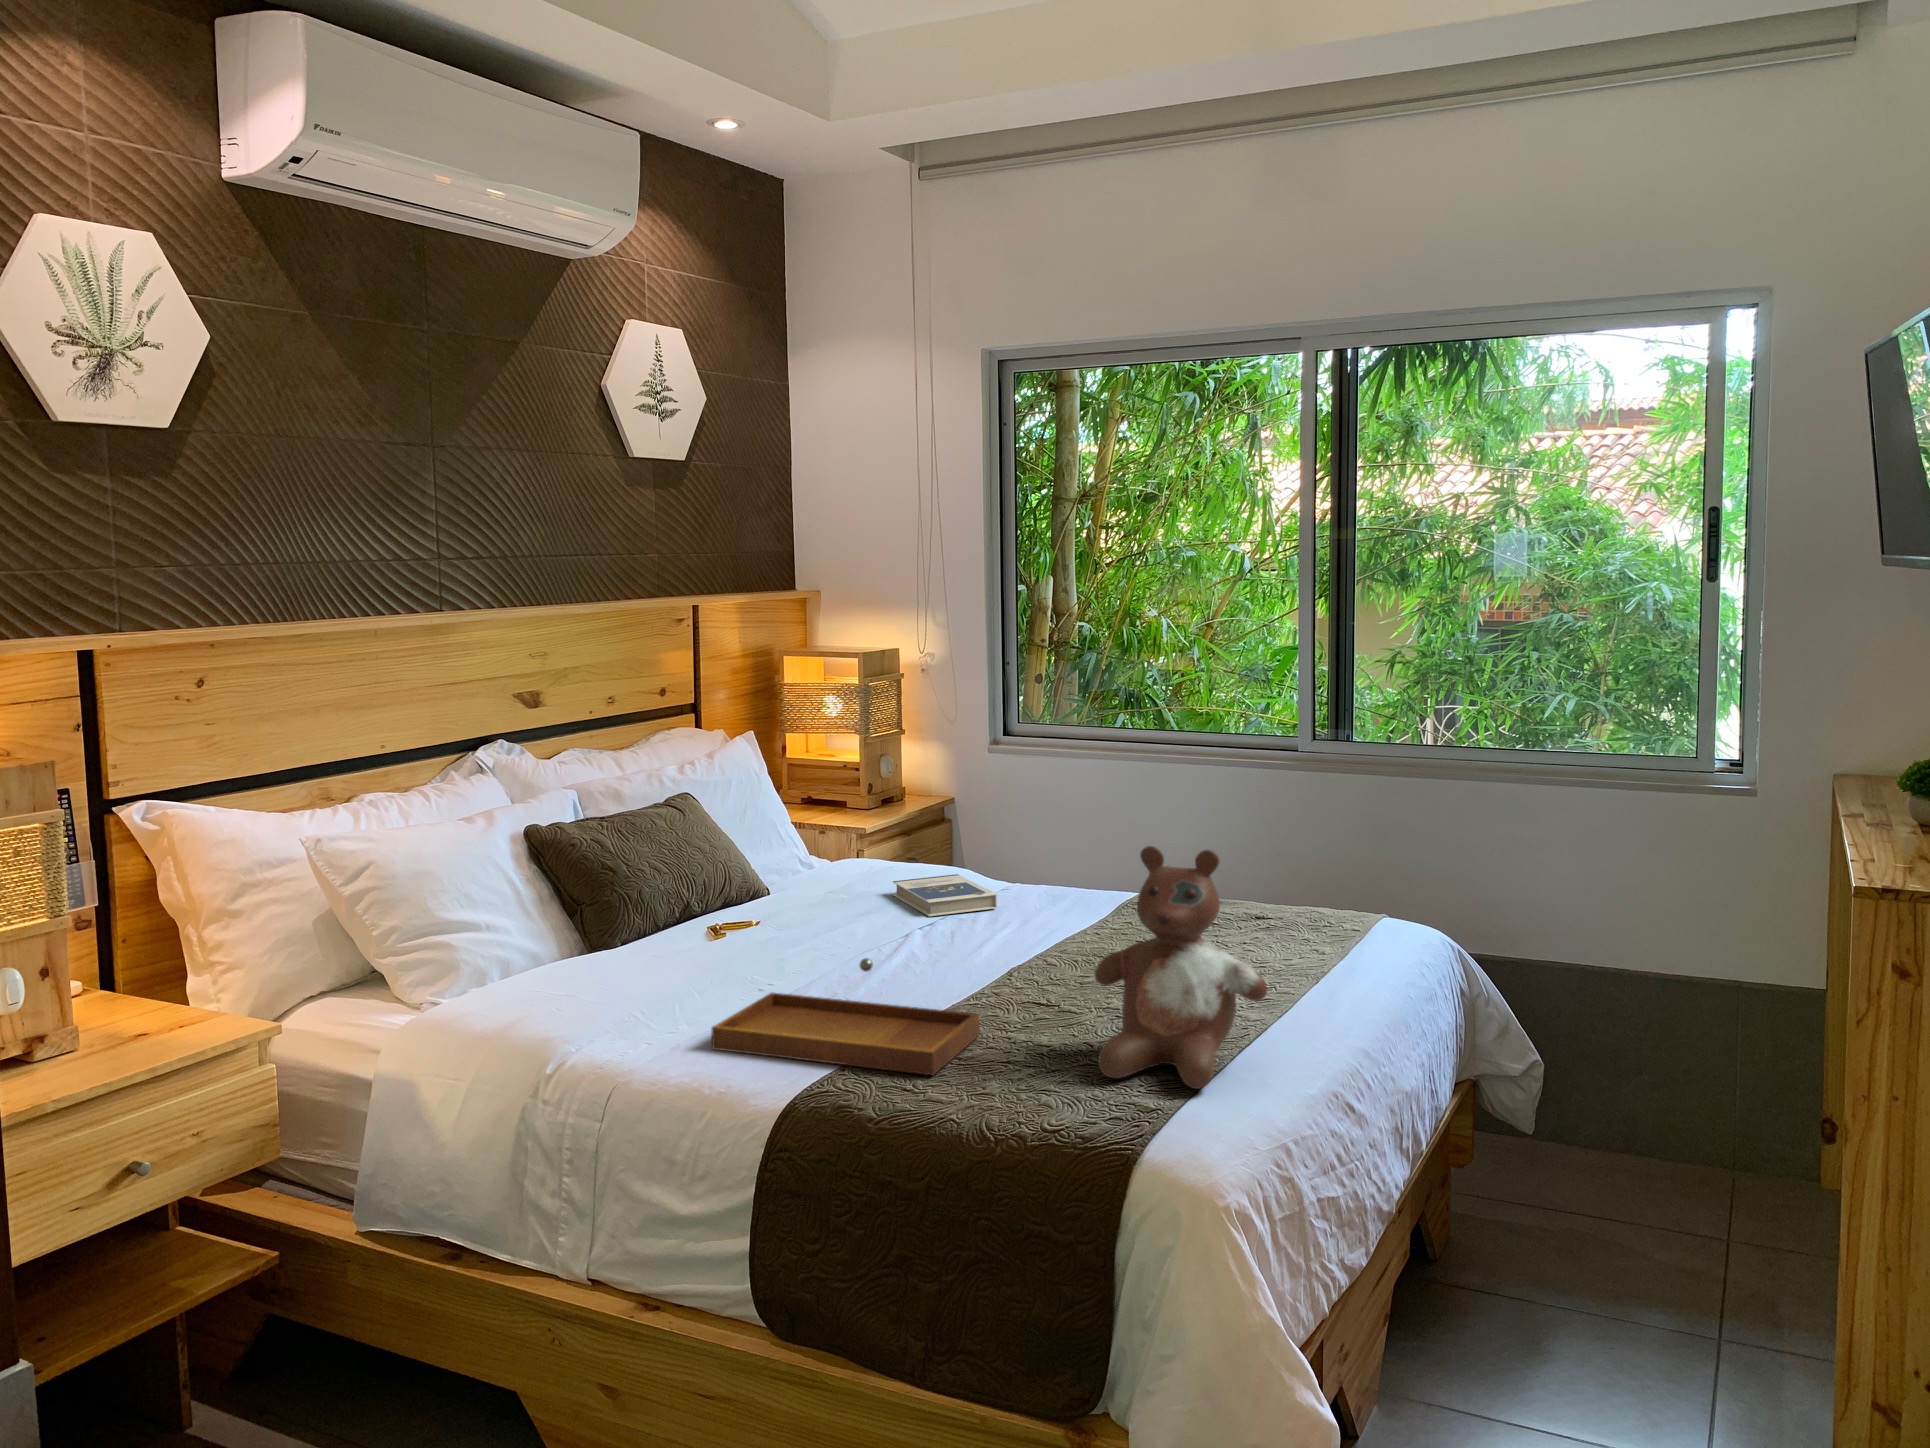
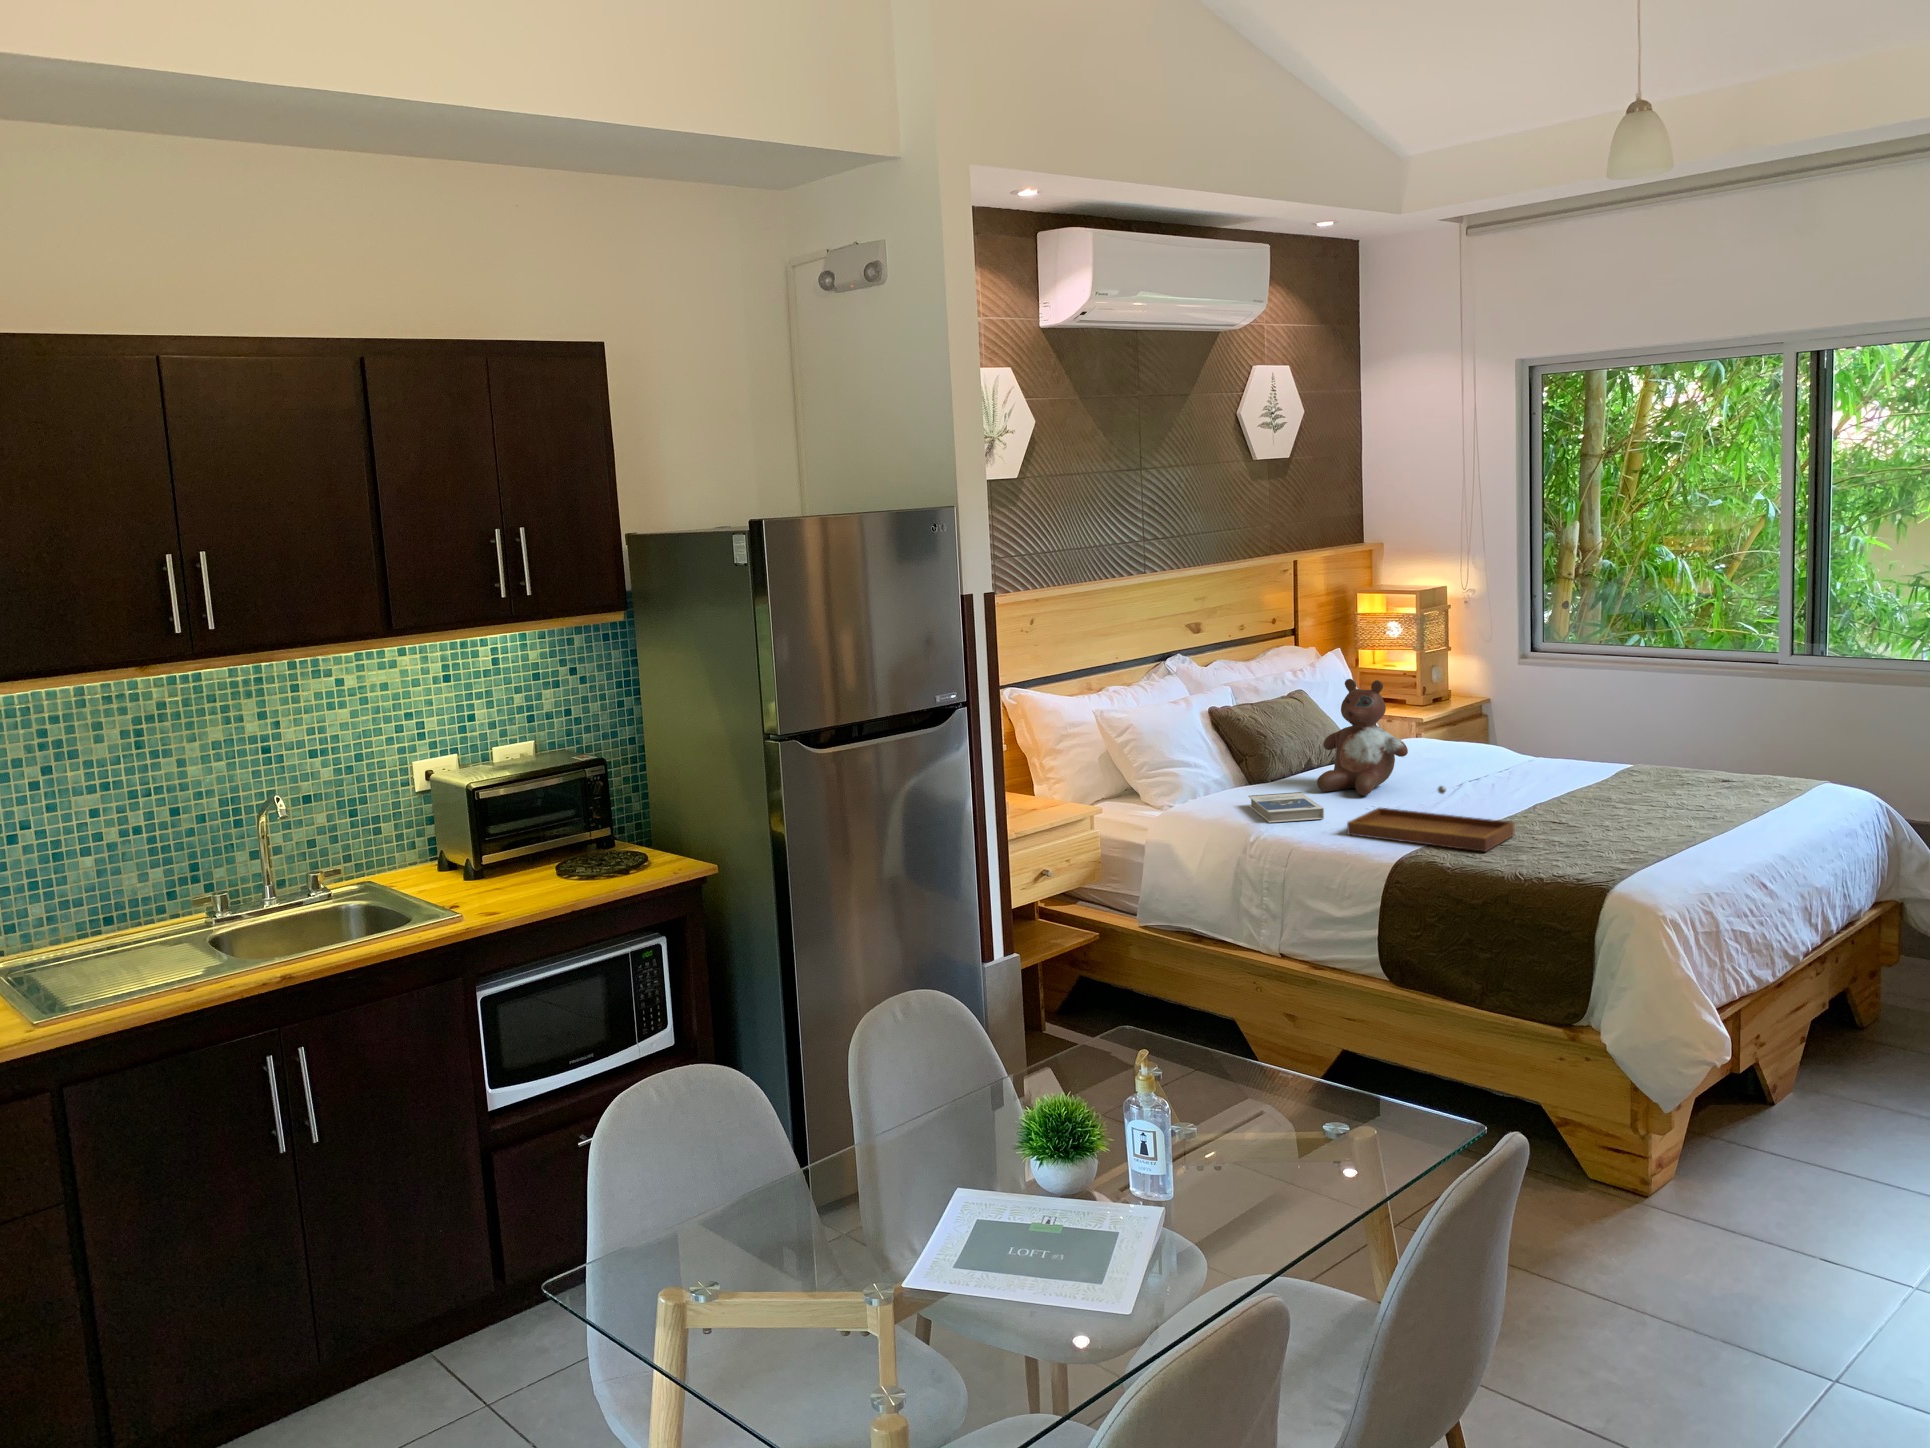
stuffed bear: present [1094,846,1267,1089] -> present [1317,679,1408,795]
hardback book: present [893,874,997,916] -> present [1248,792,1324,823]

